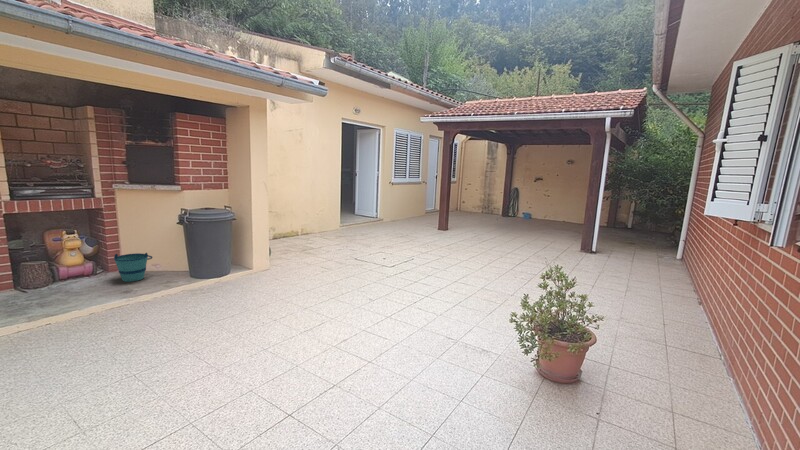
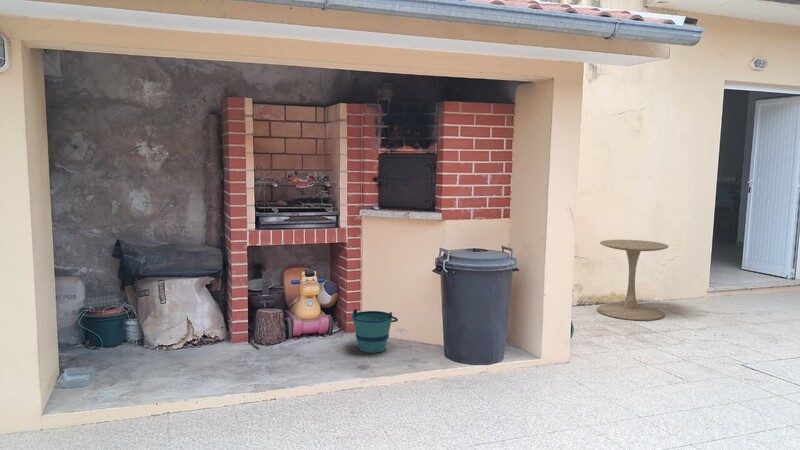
pedestal table: none [283,201,319,244] -> present [597,240,668,320]

